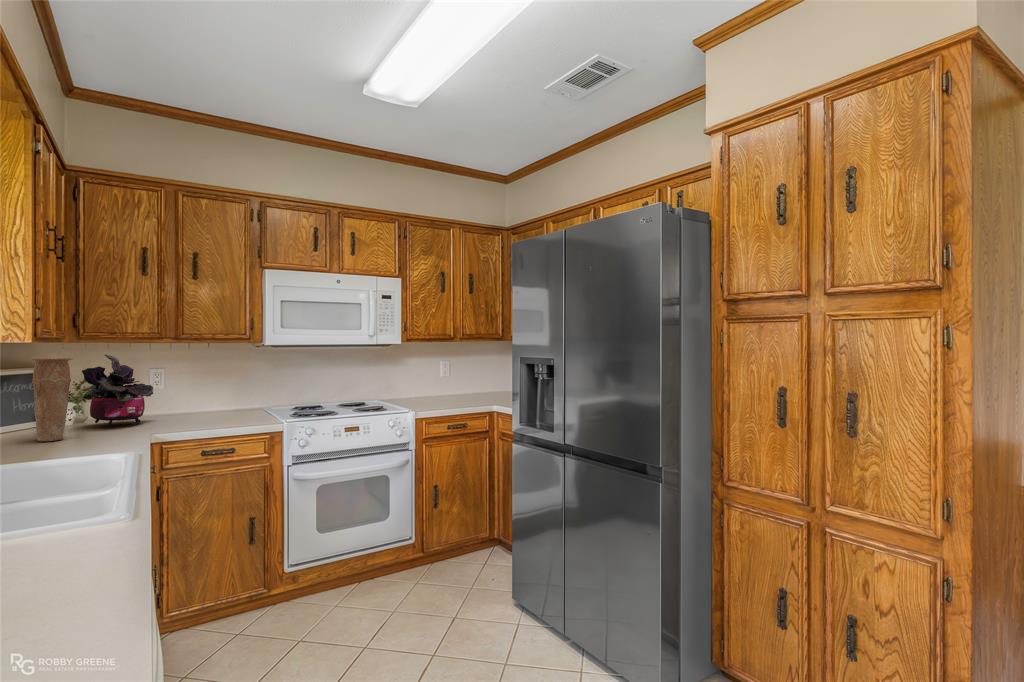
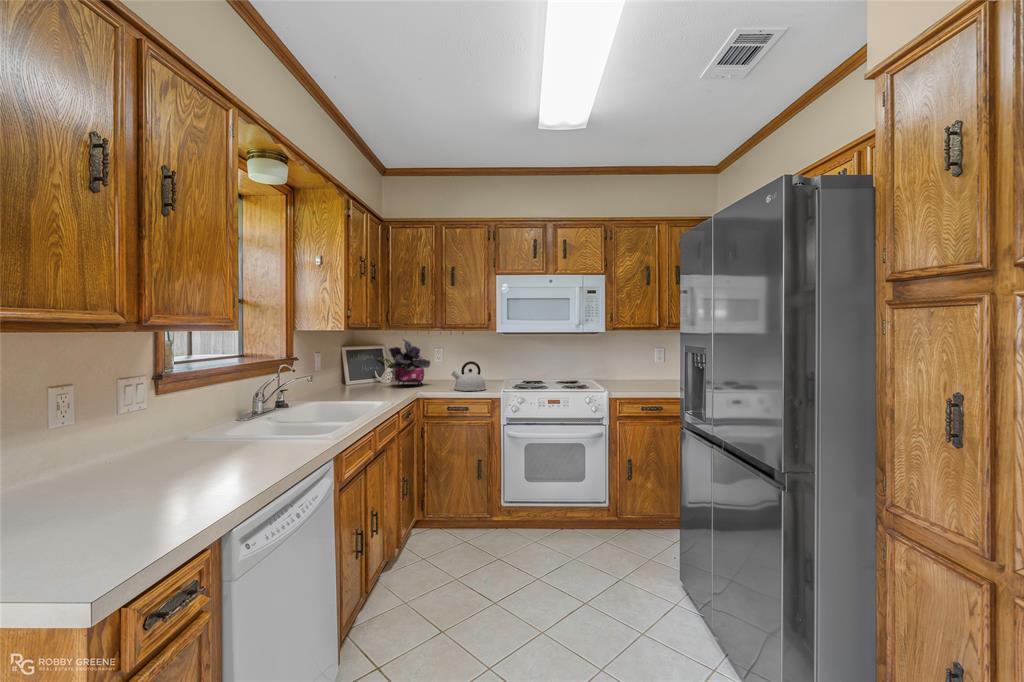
vase: present [31,357,73,442] -> none [356,341,377,393]
kettle: none [202,384,255,425] -> present [451,361,486,391]

